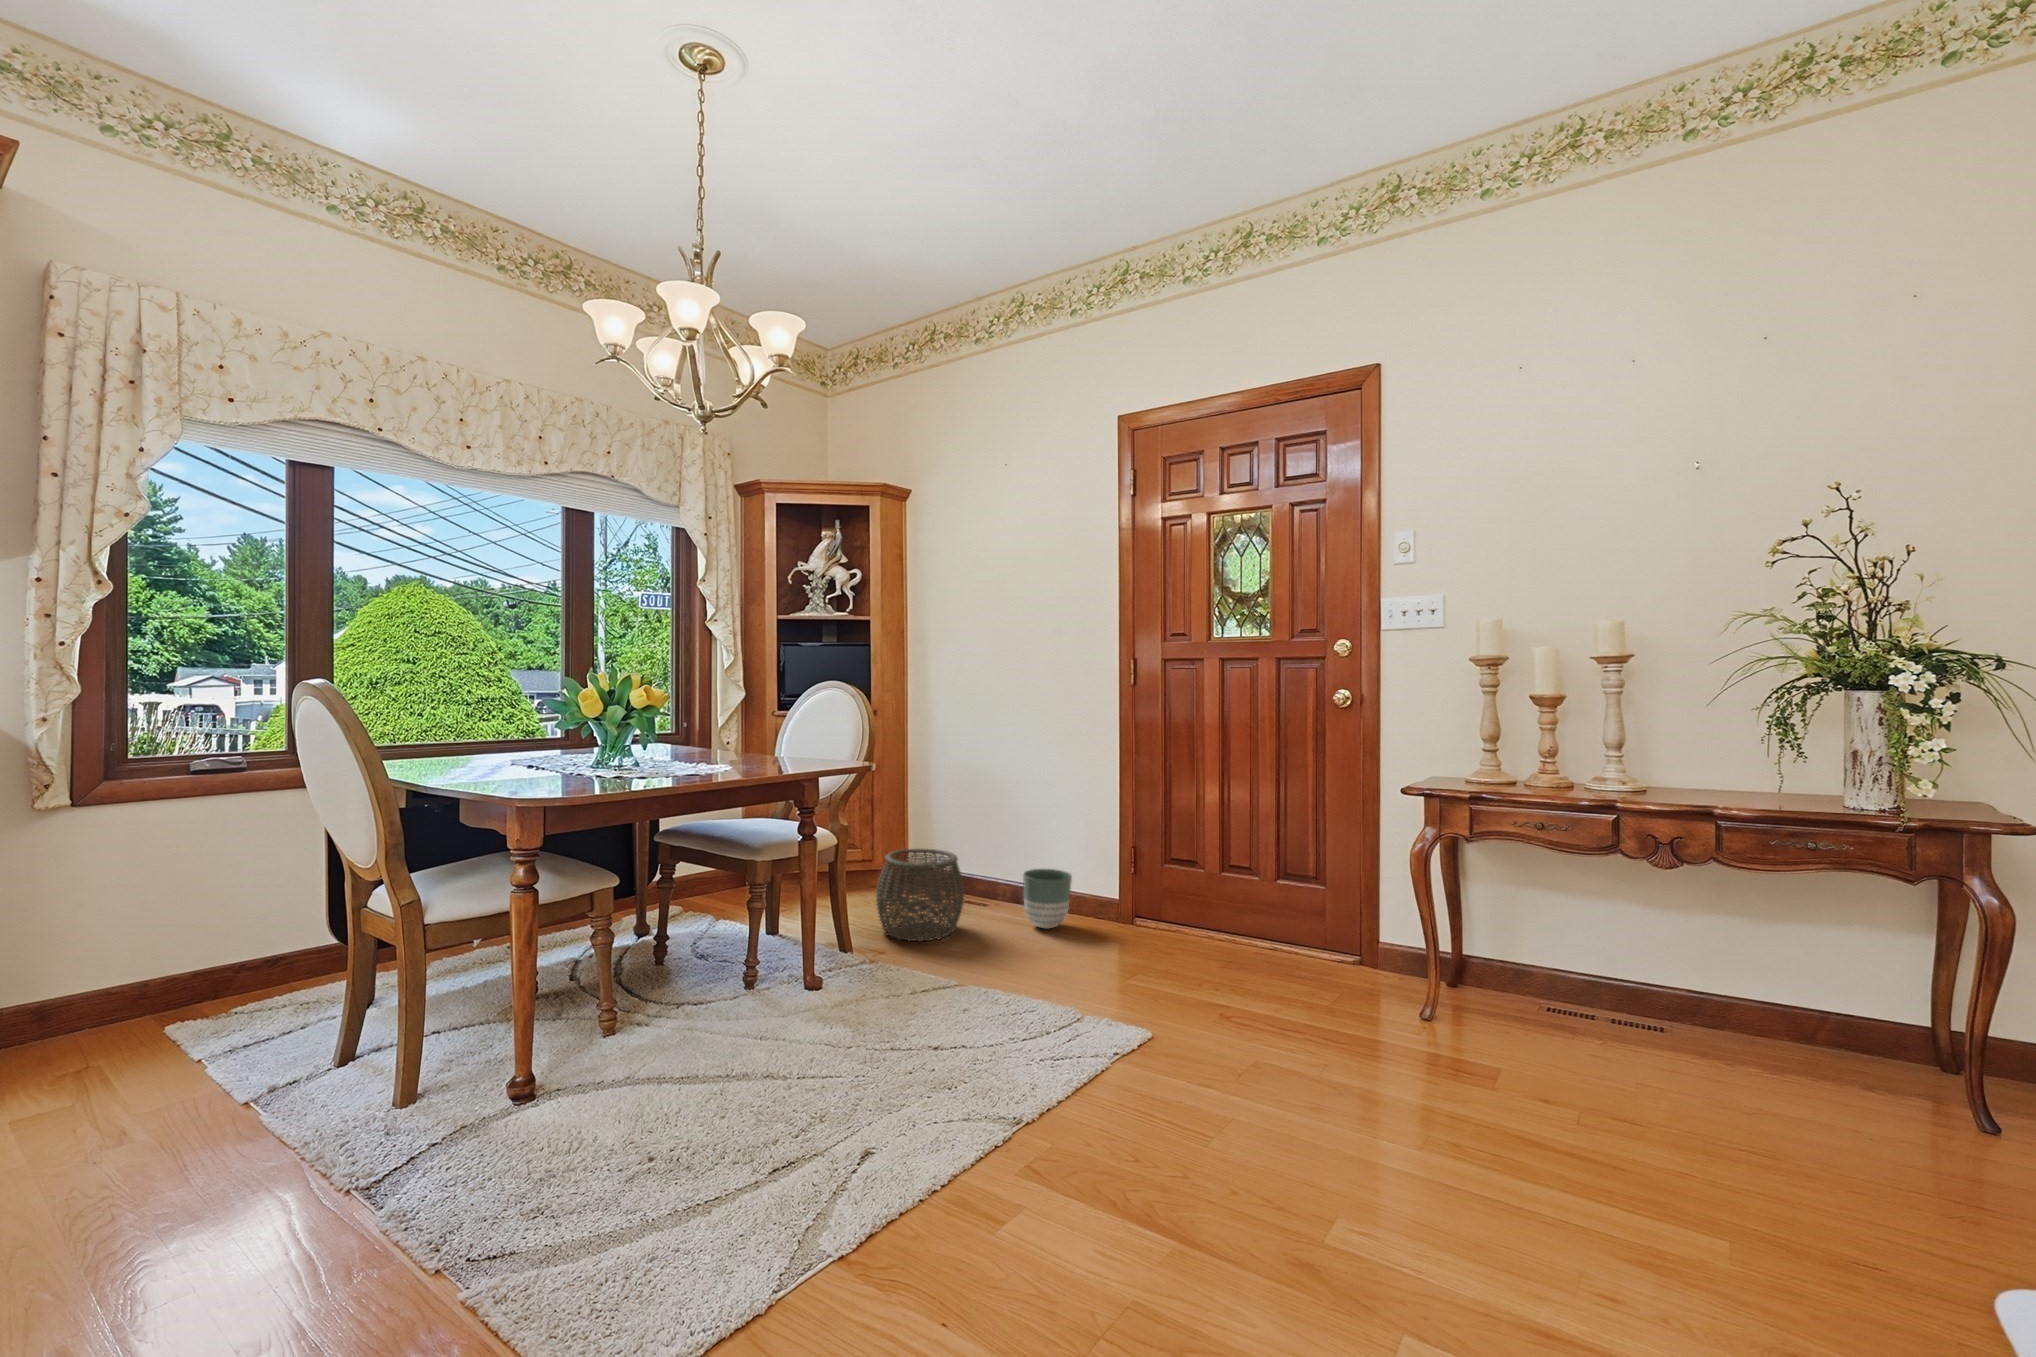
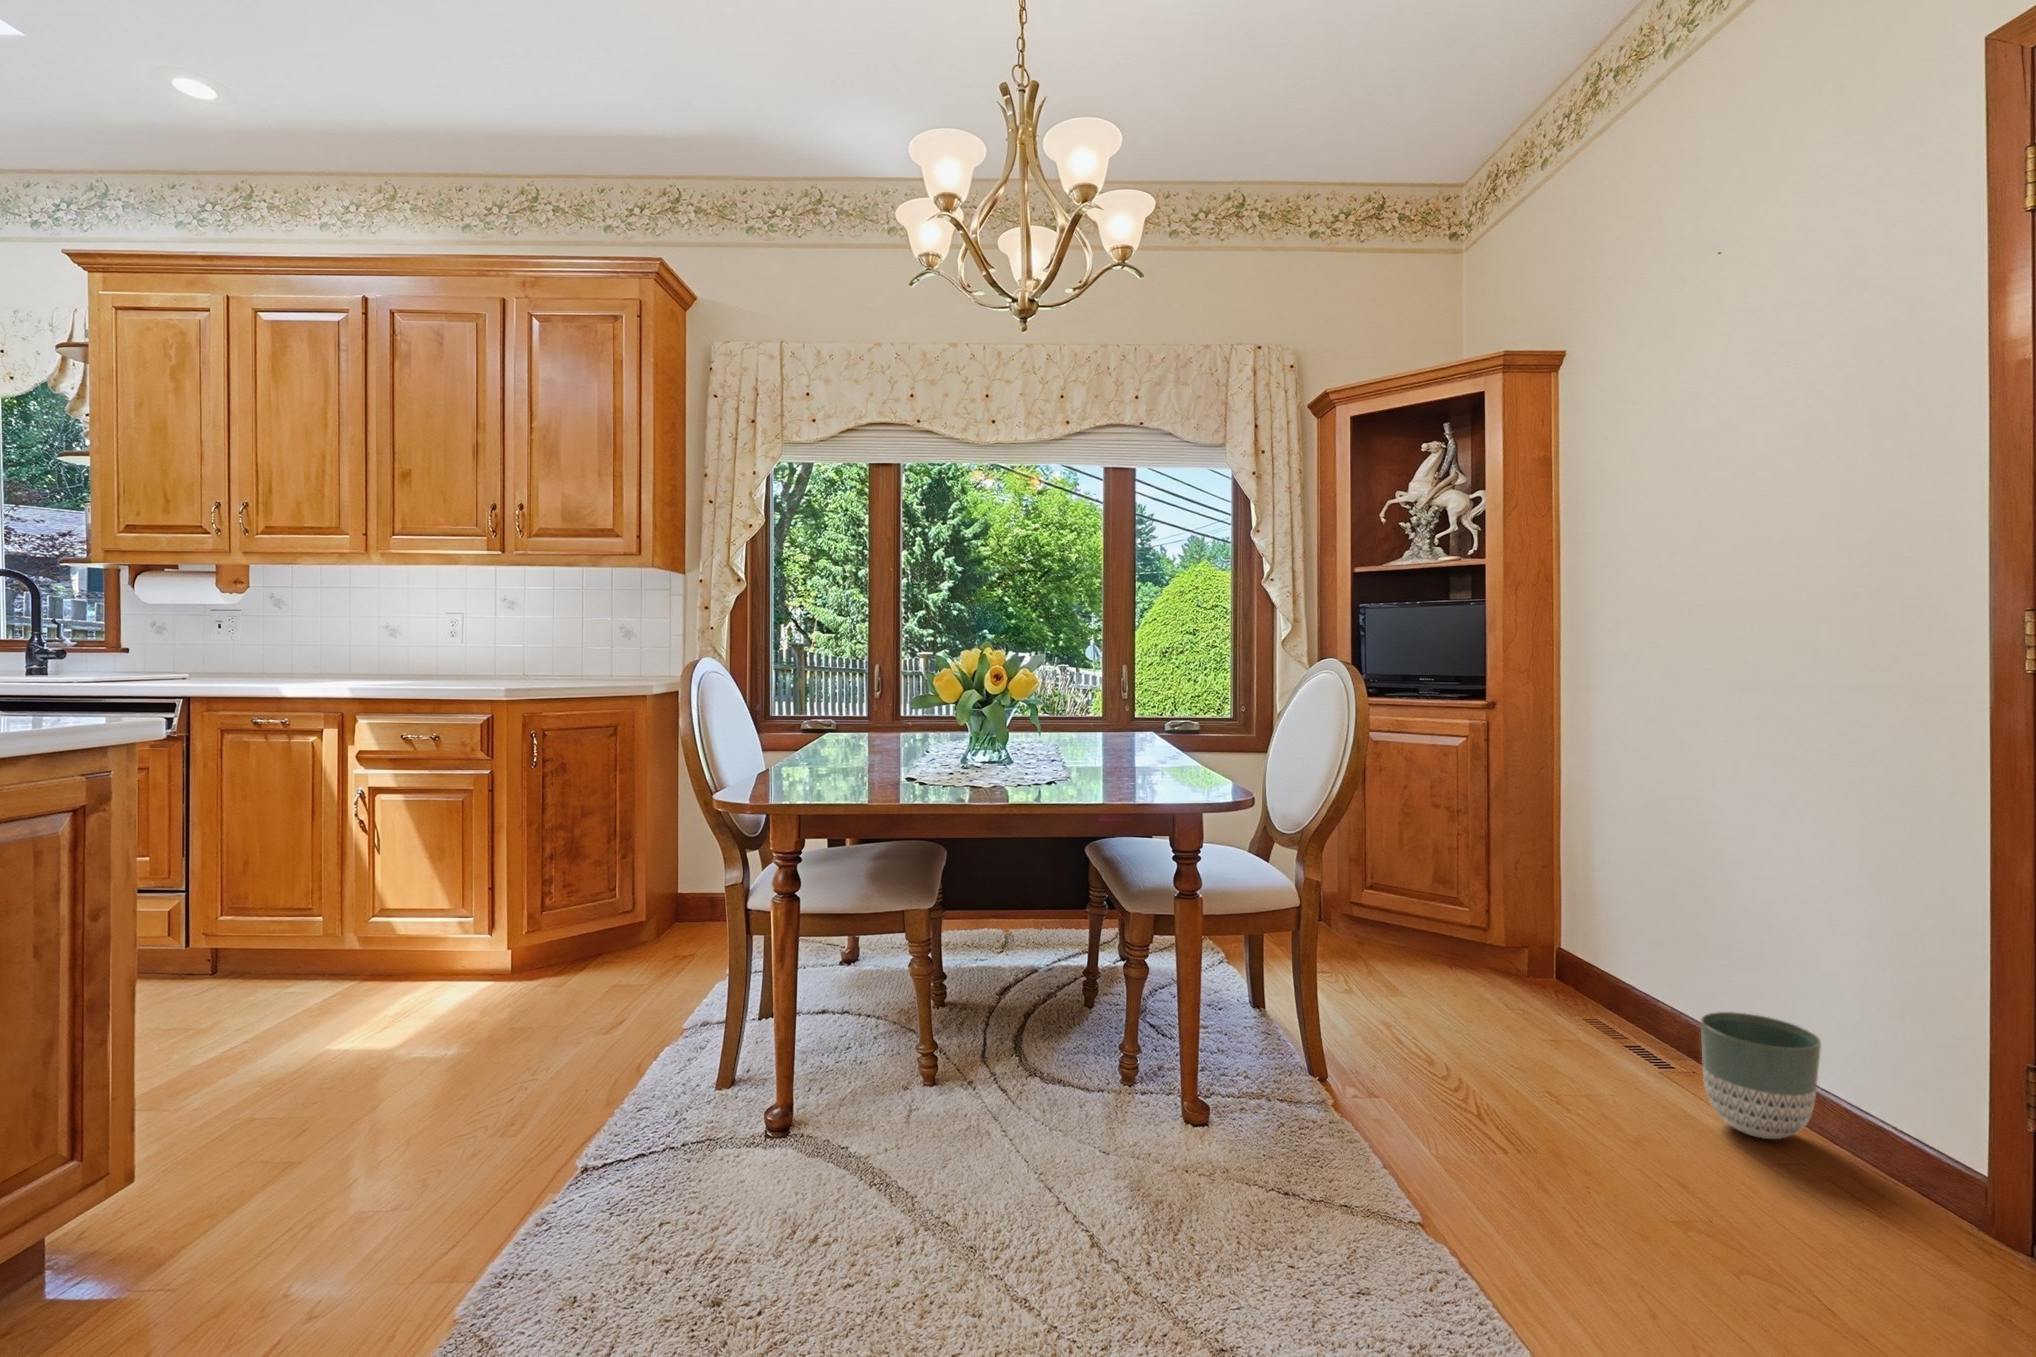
woven basket: present [876,849,964,941] -> none [1406,928,1571,1093]

